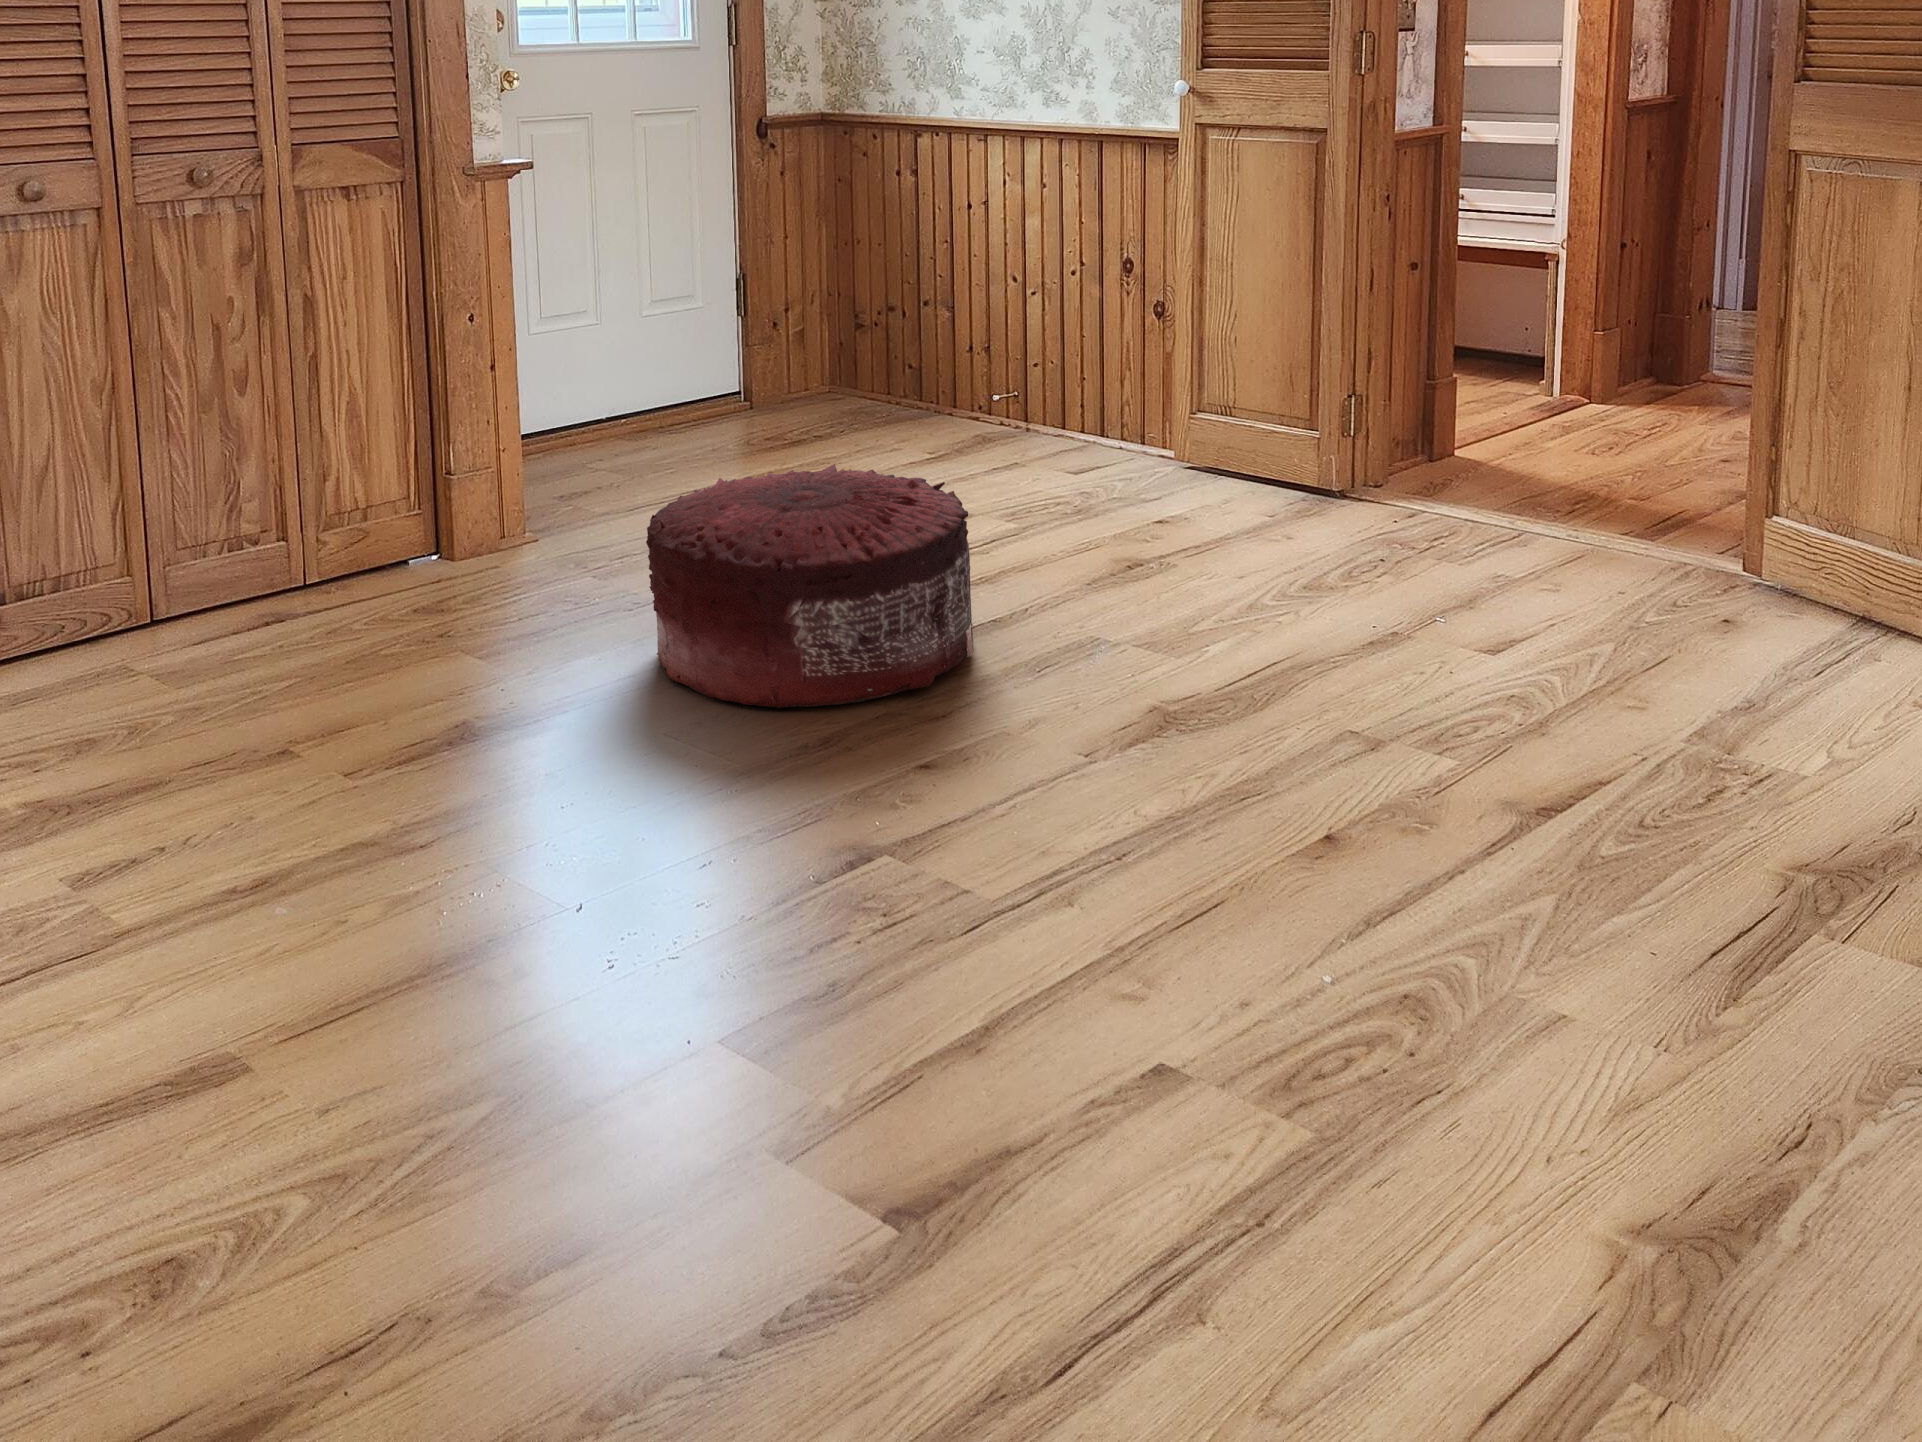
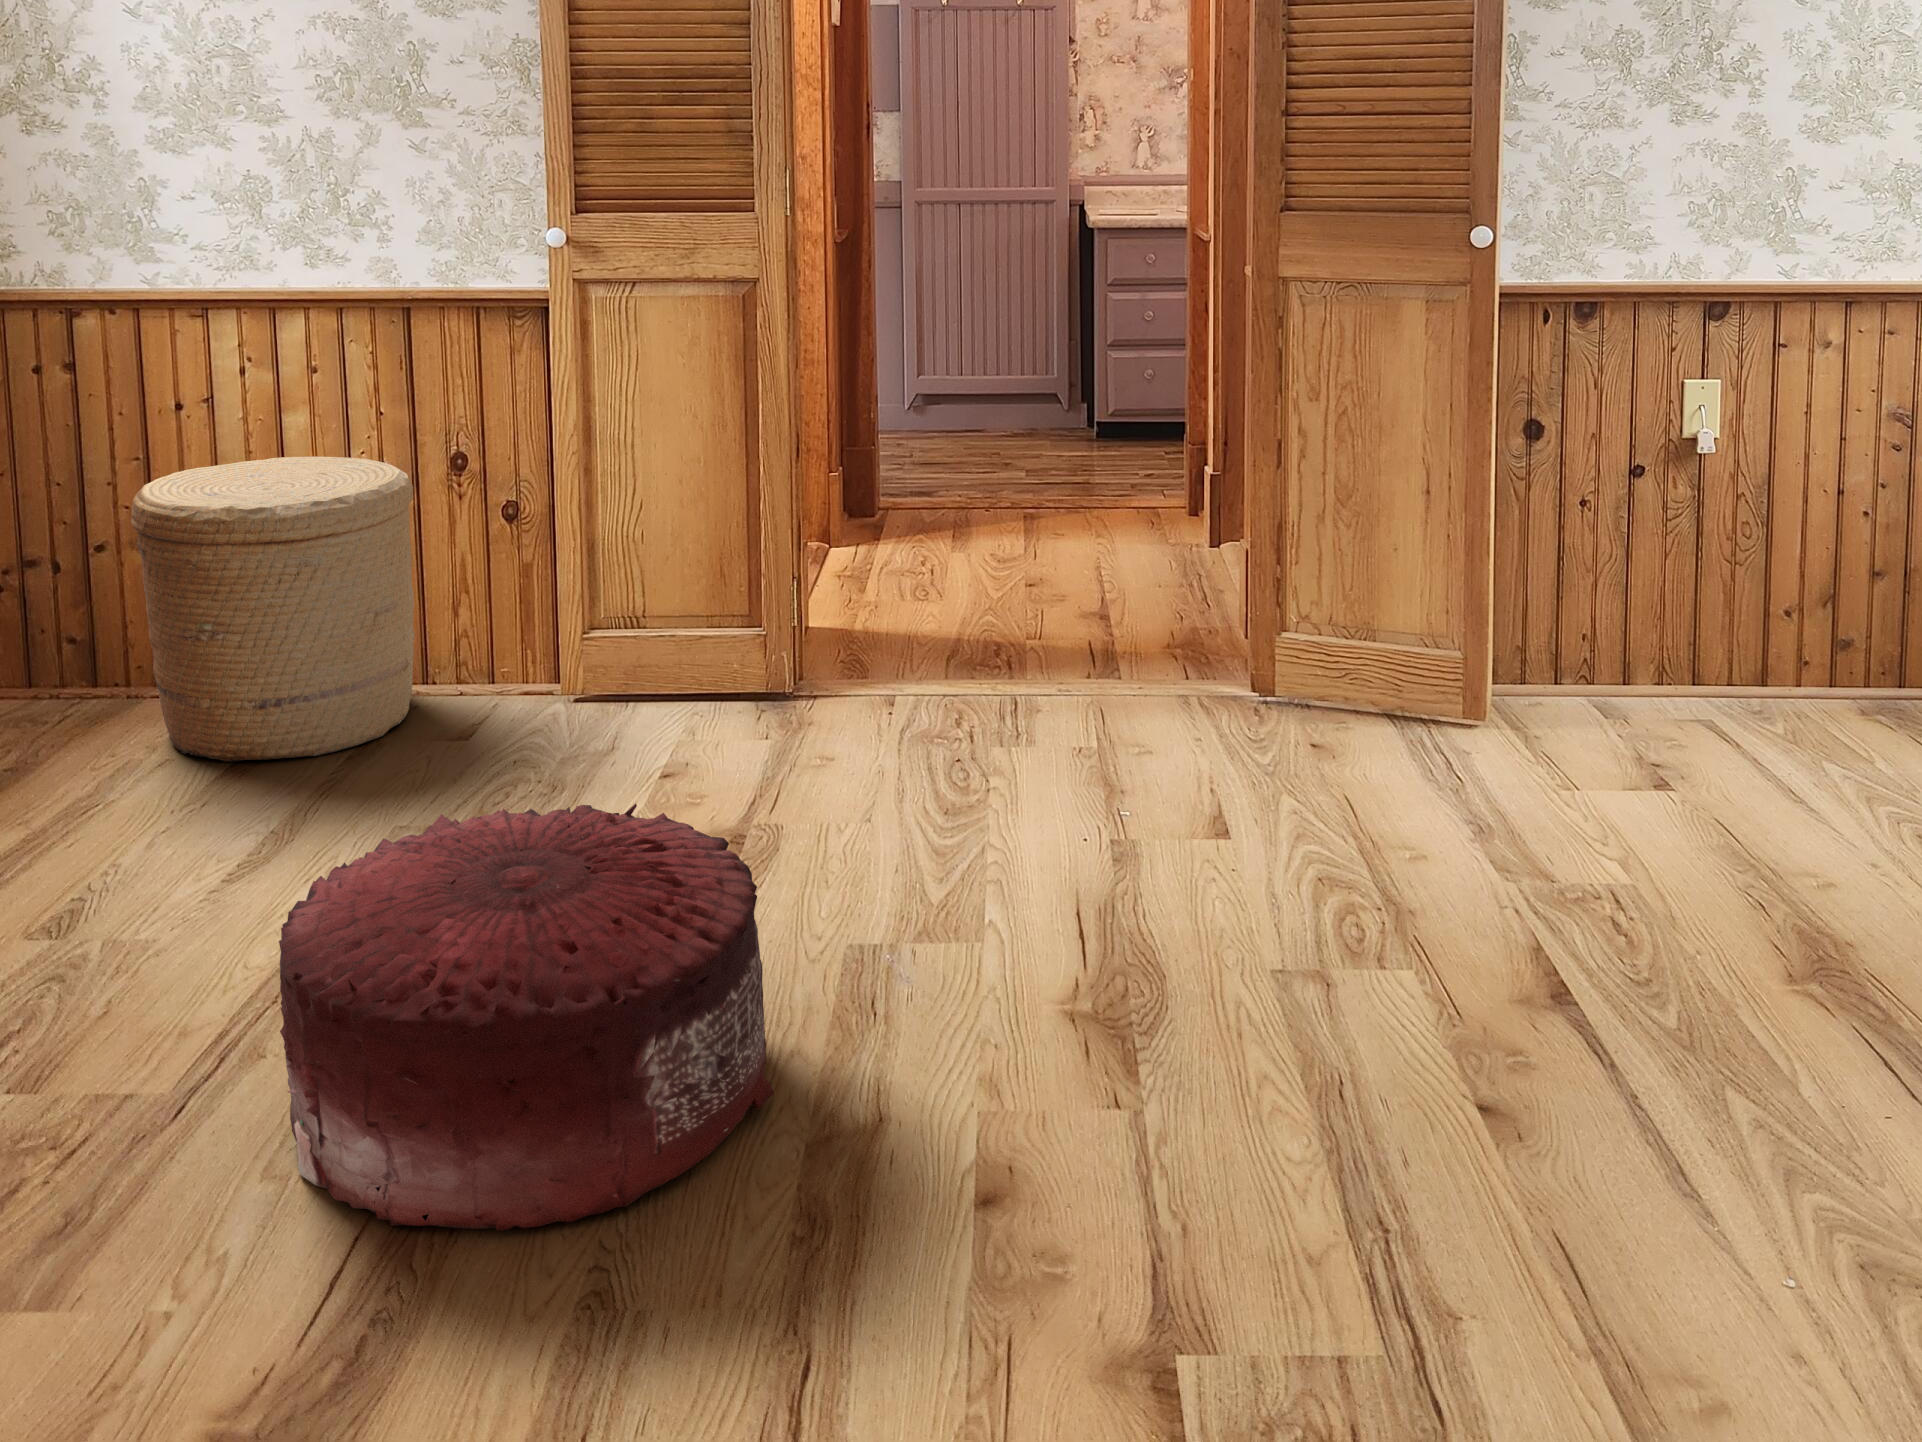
basket: none [882,250,1081,465] -> present [131,457,415,762]

